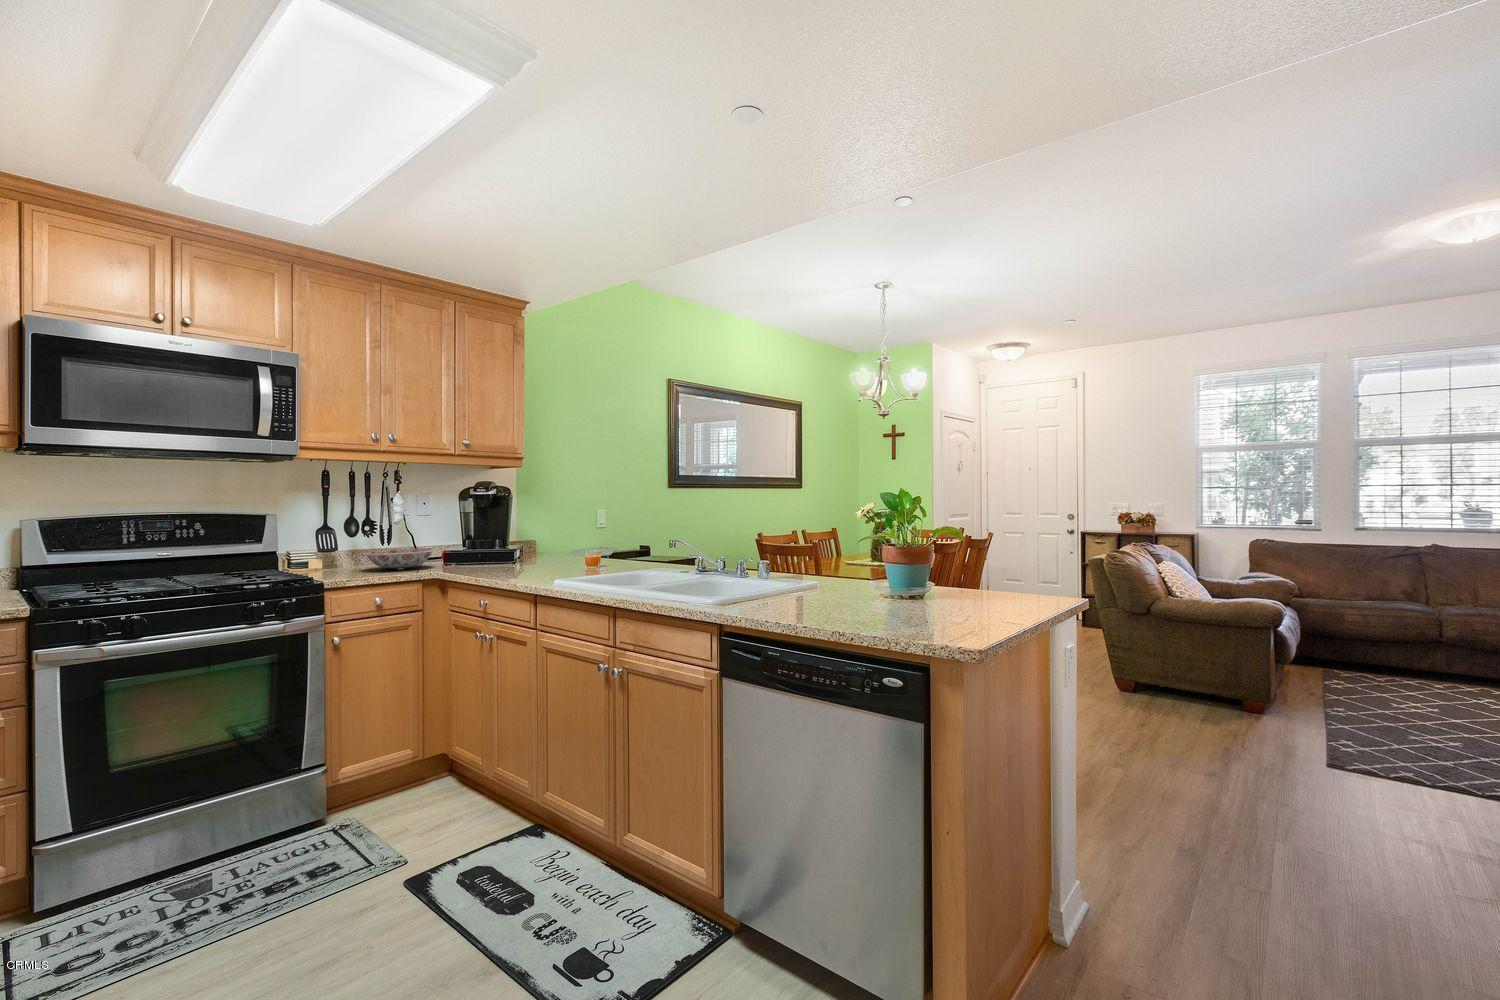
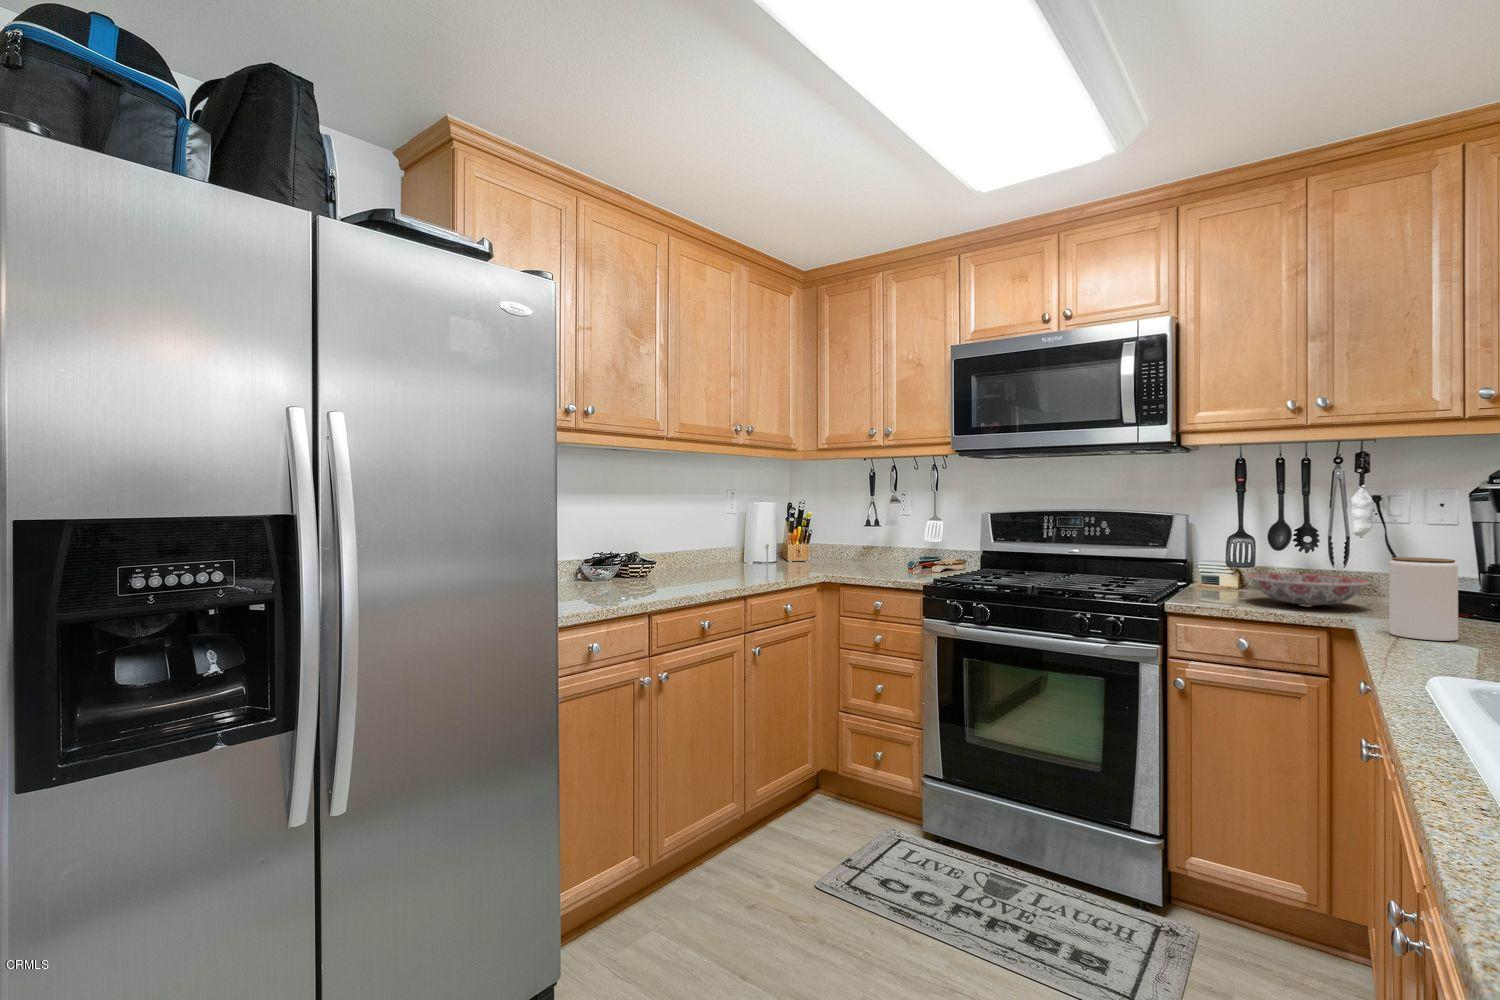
jar: none [476,529,505,572] -> present [1389,557,1458,641]

